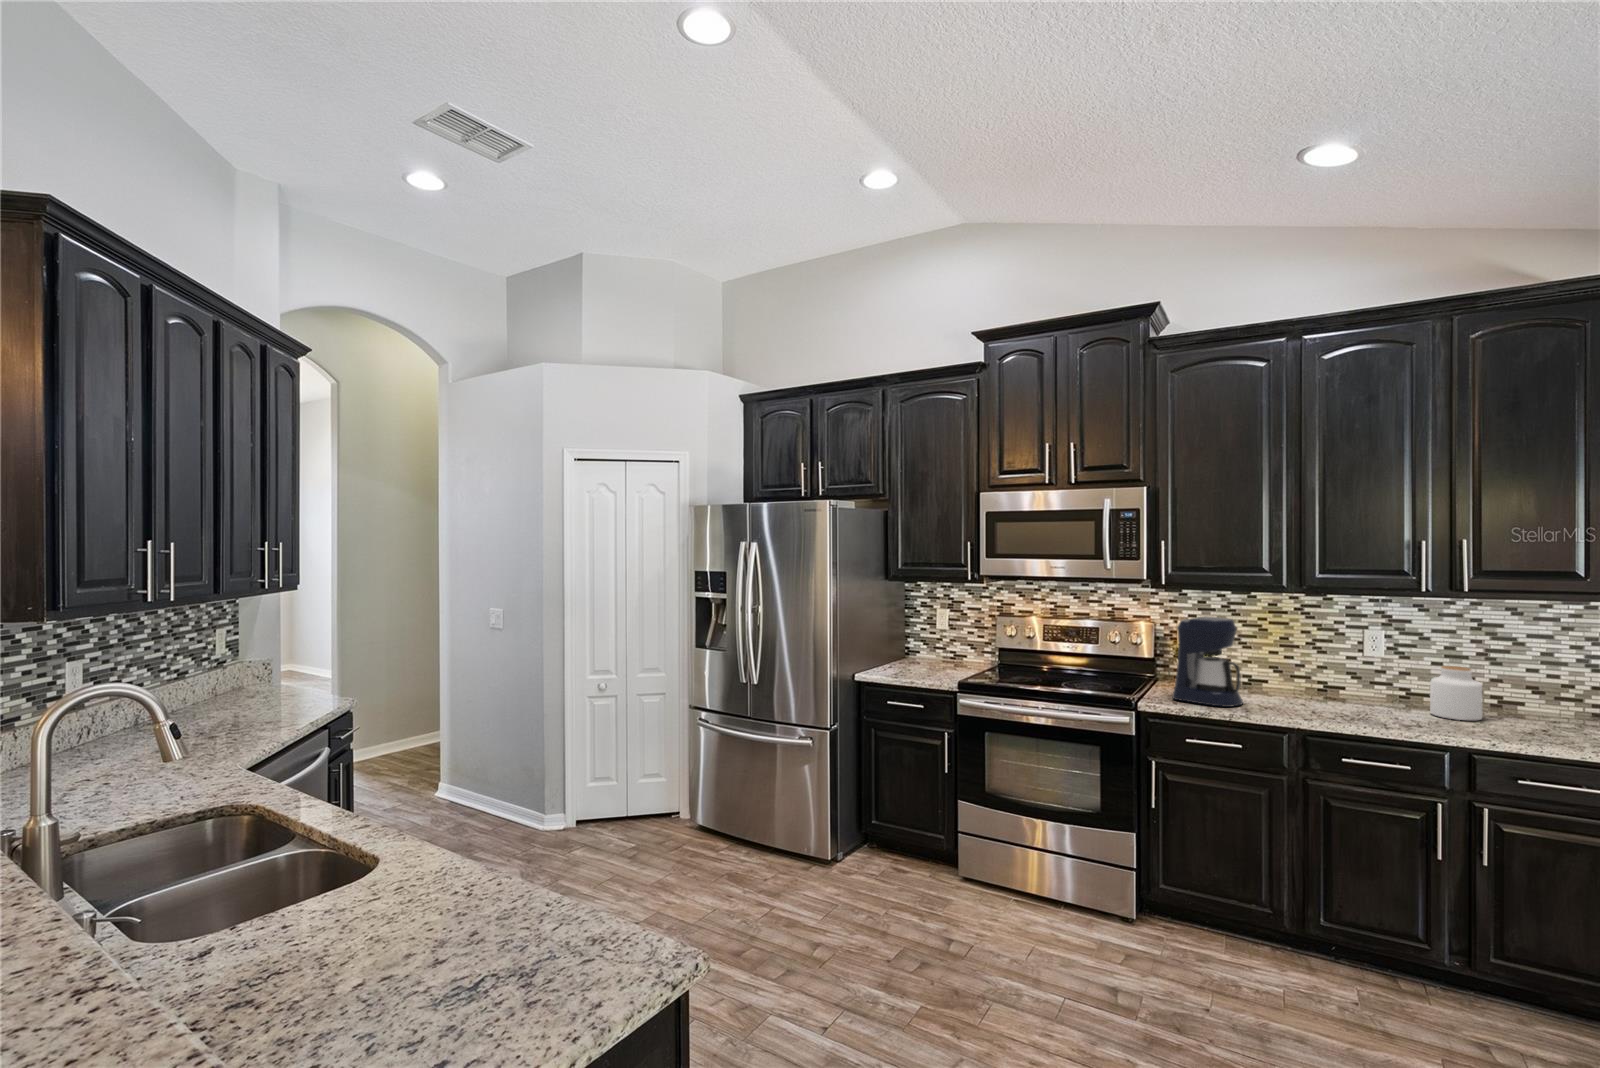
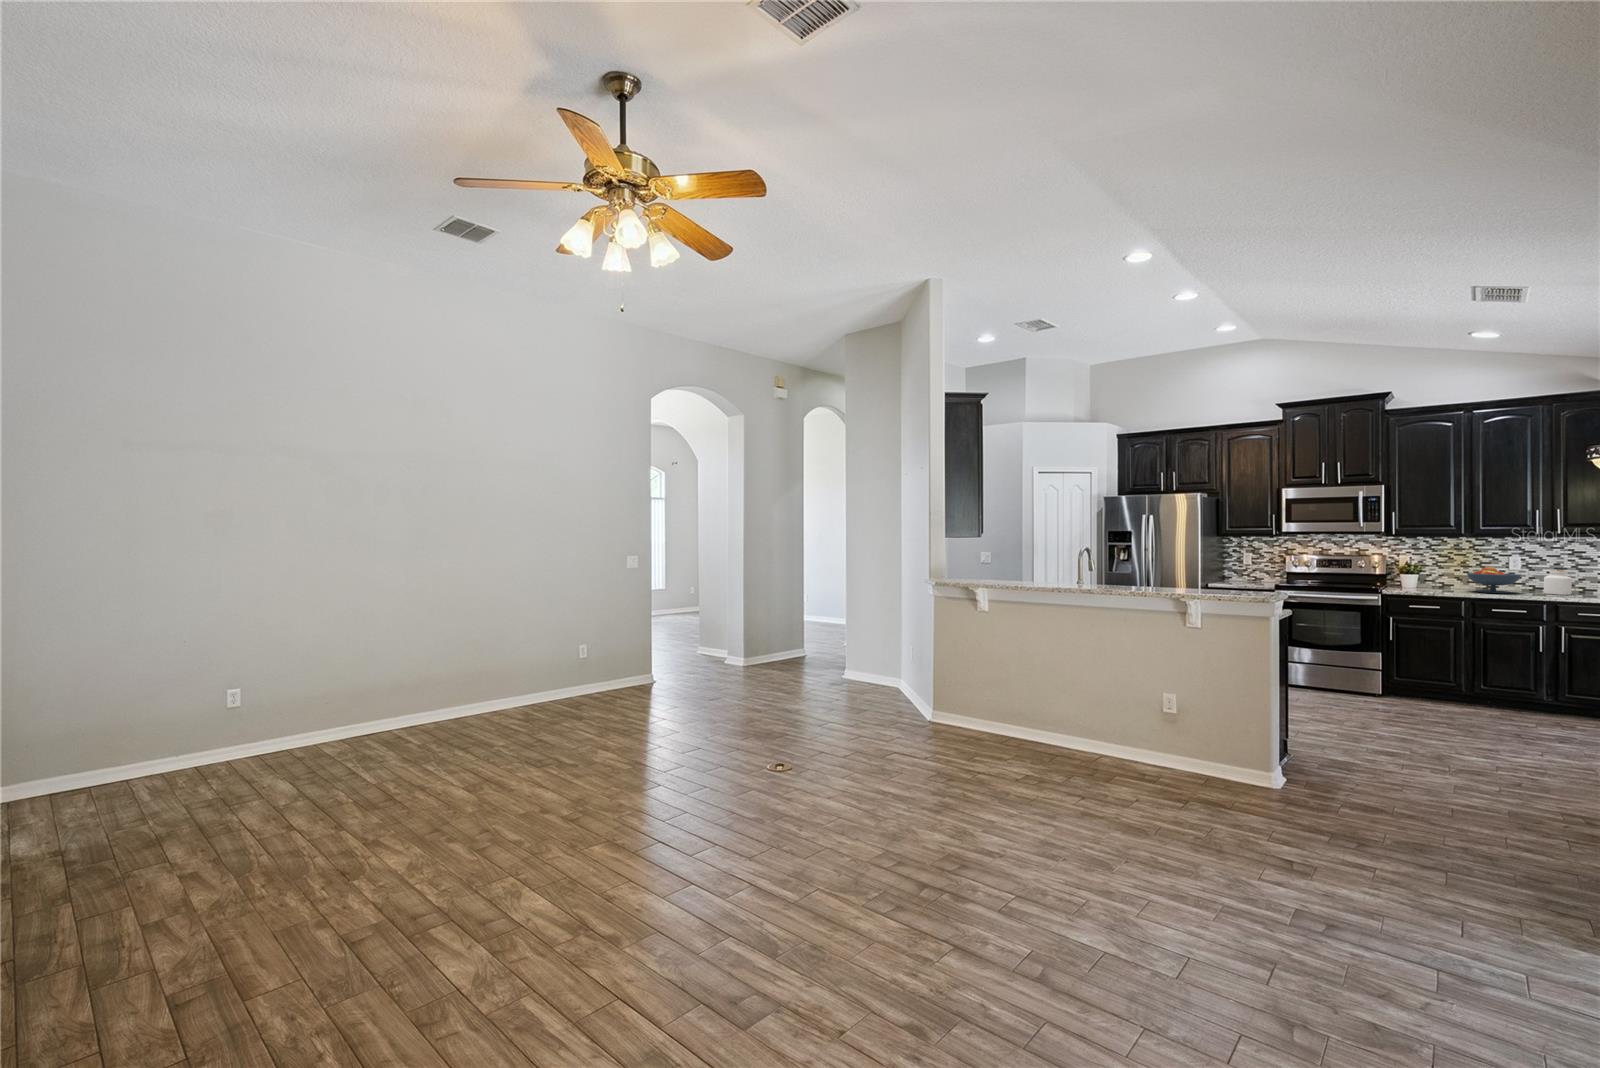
coffee maker: present [1173,616,1243,707] -> none [1400,549,1440,591]
fruit bowl: none [1290,654,1390,715] -> present [1467,567,1521,593]

